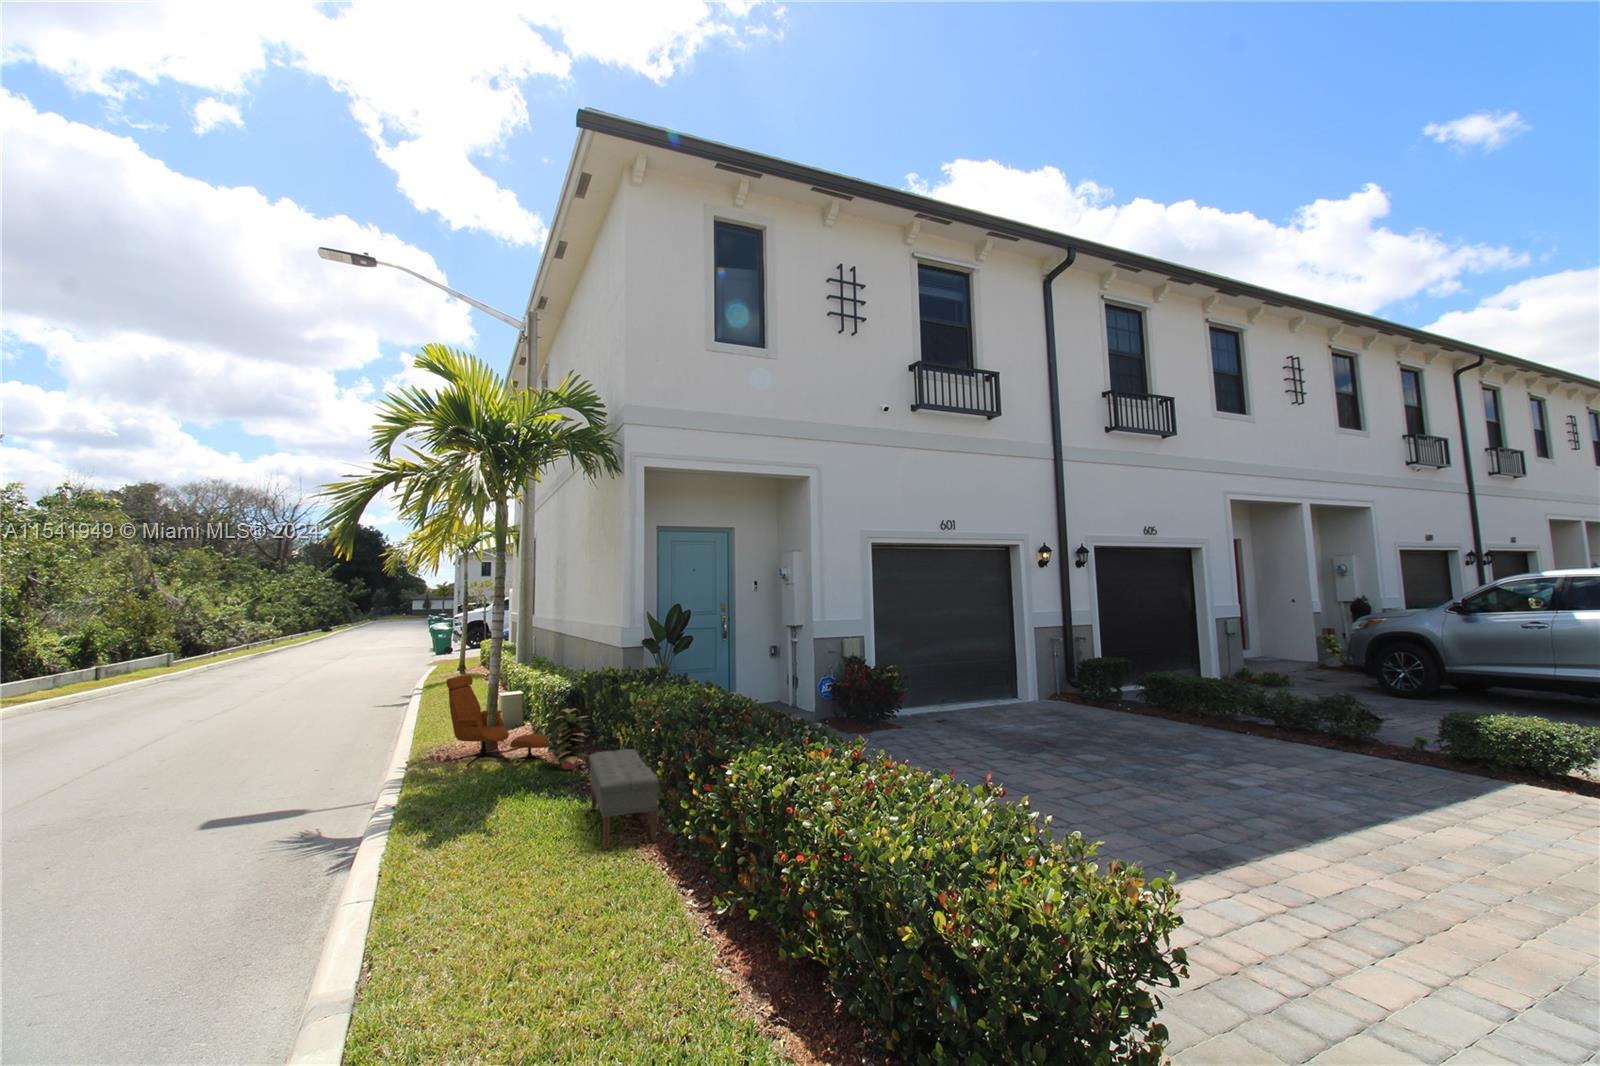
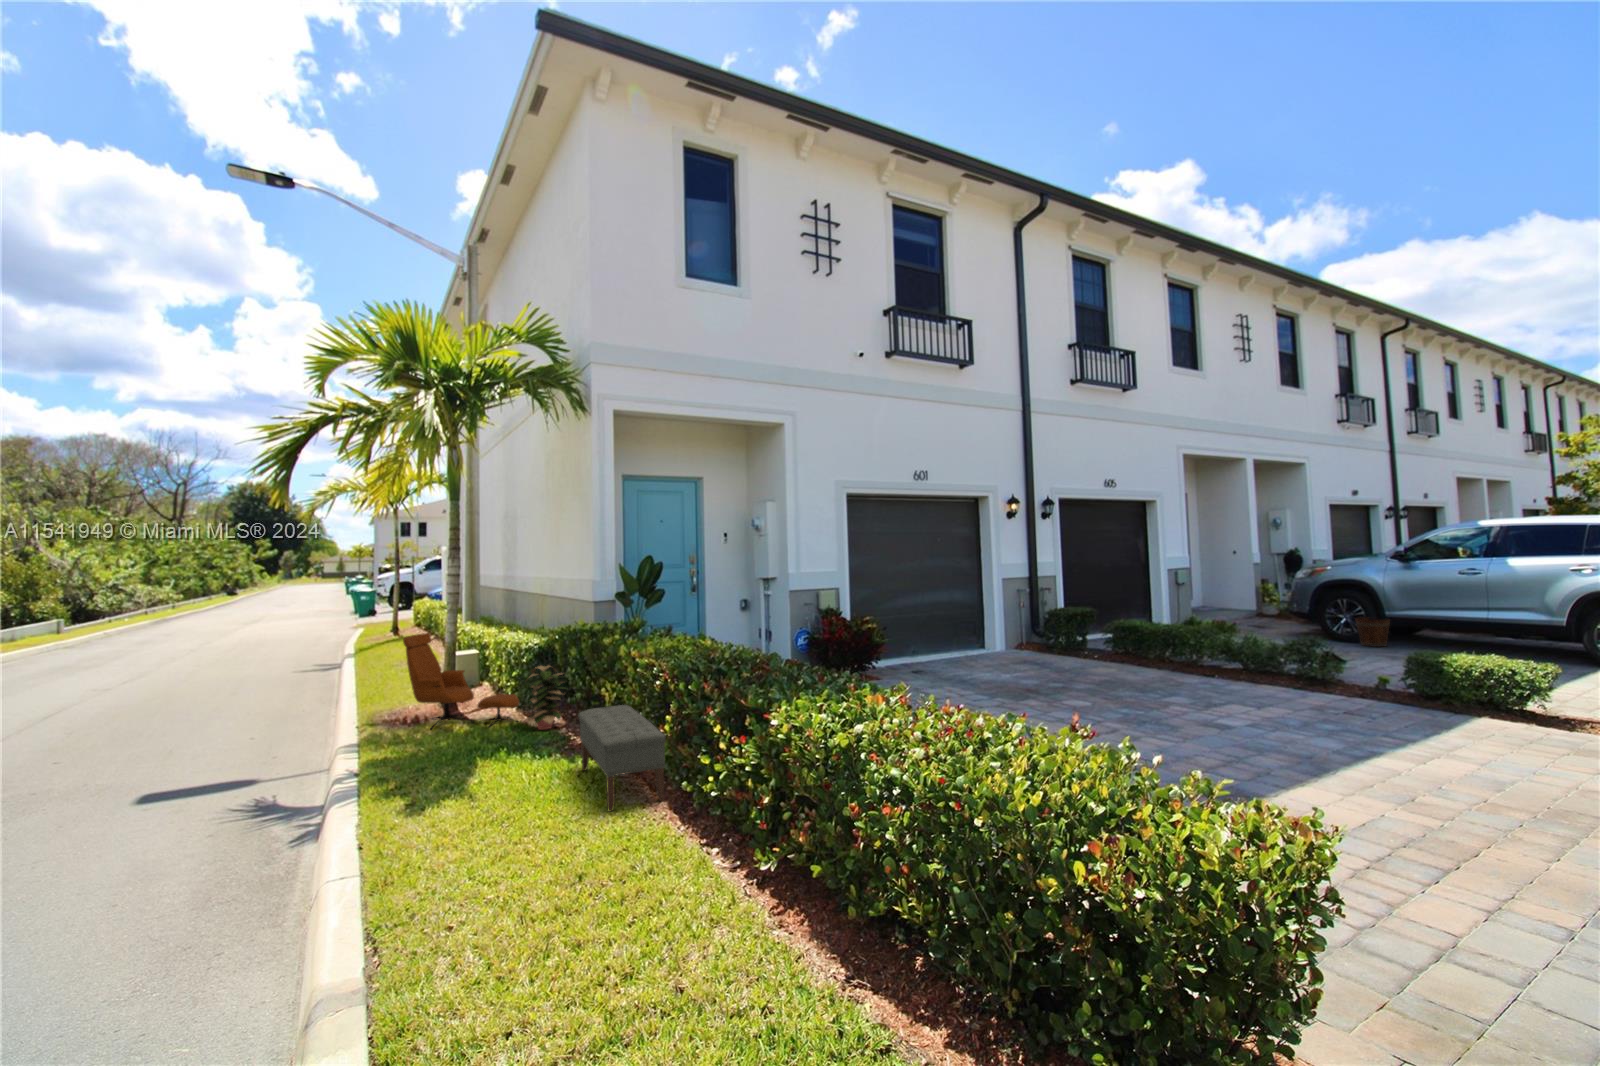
bucket: none [1413,672,1452,705] -> present [1356,617,1390,647]

